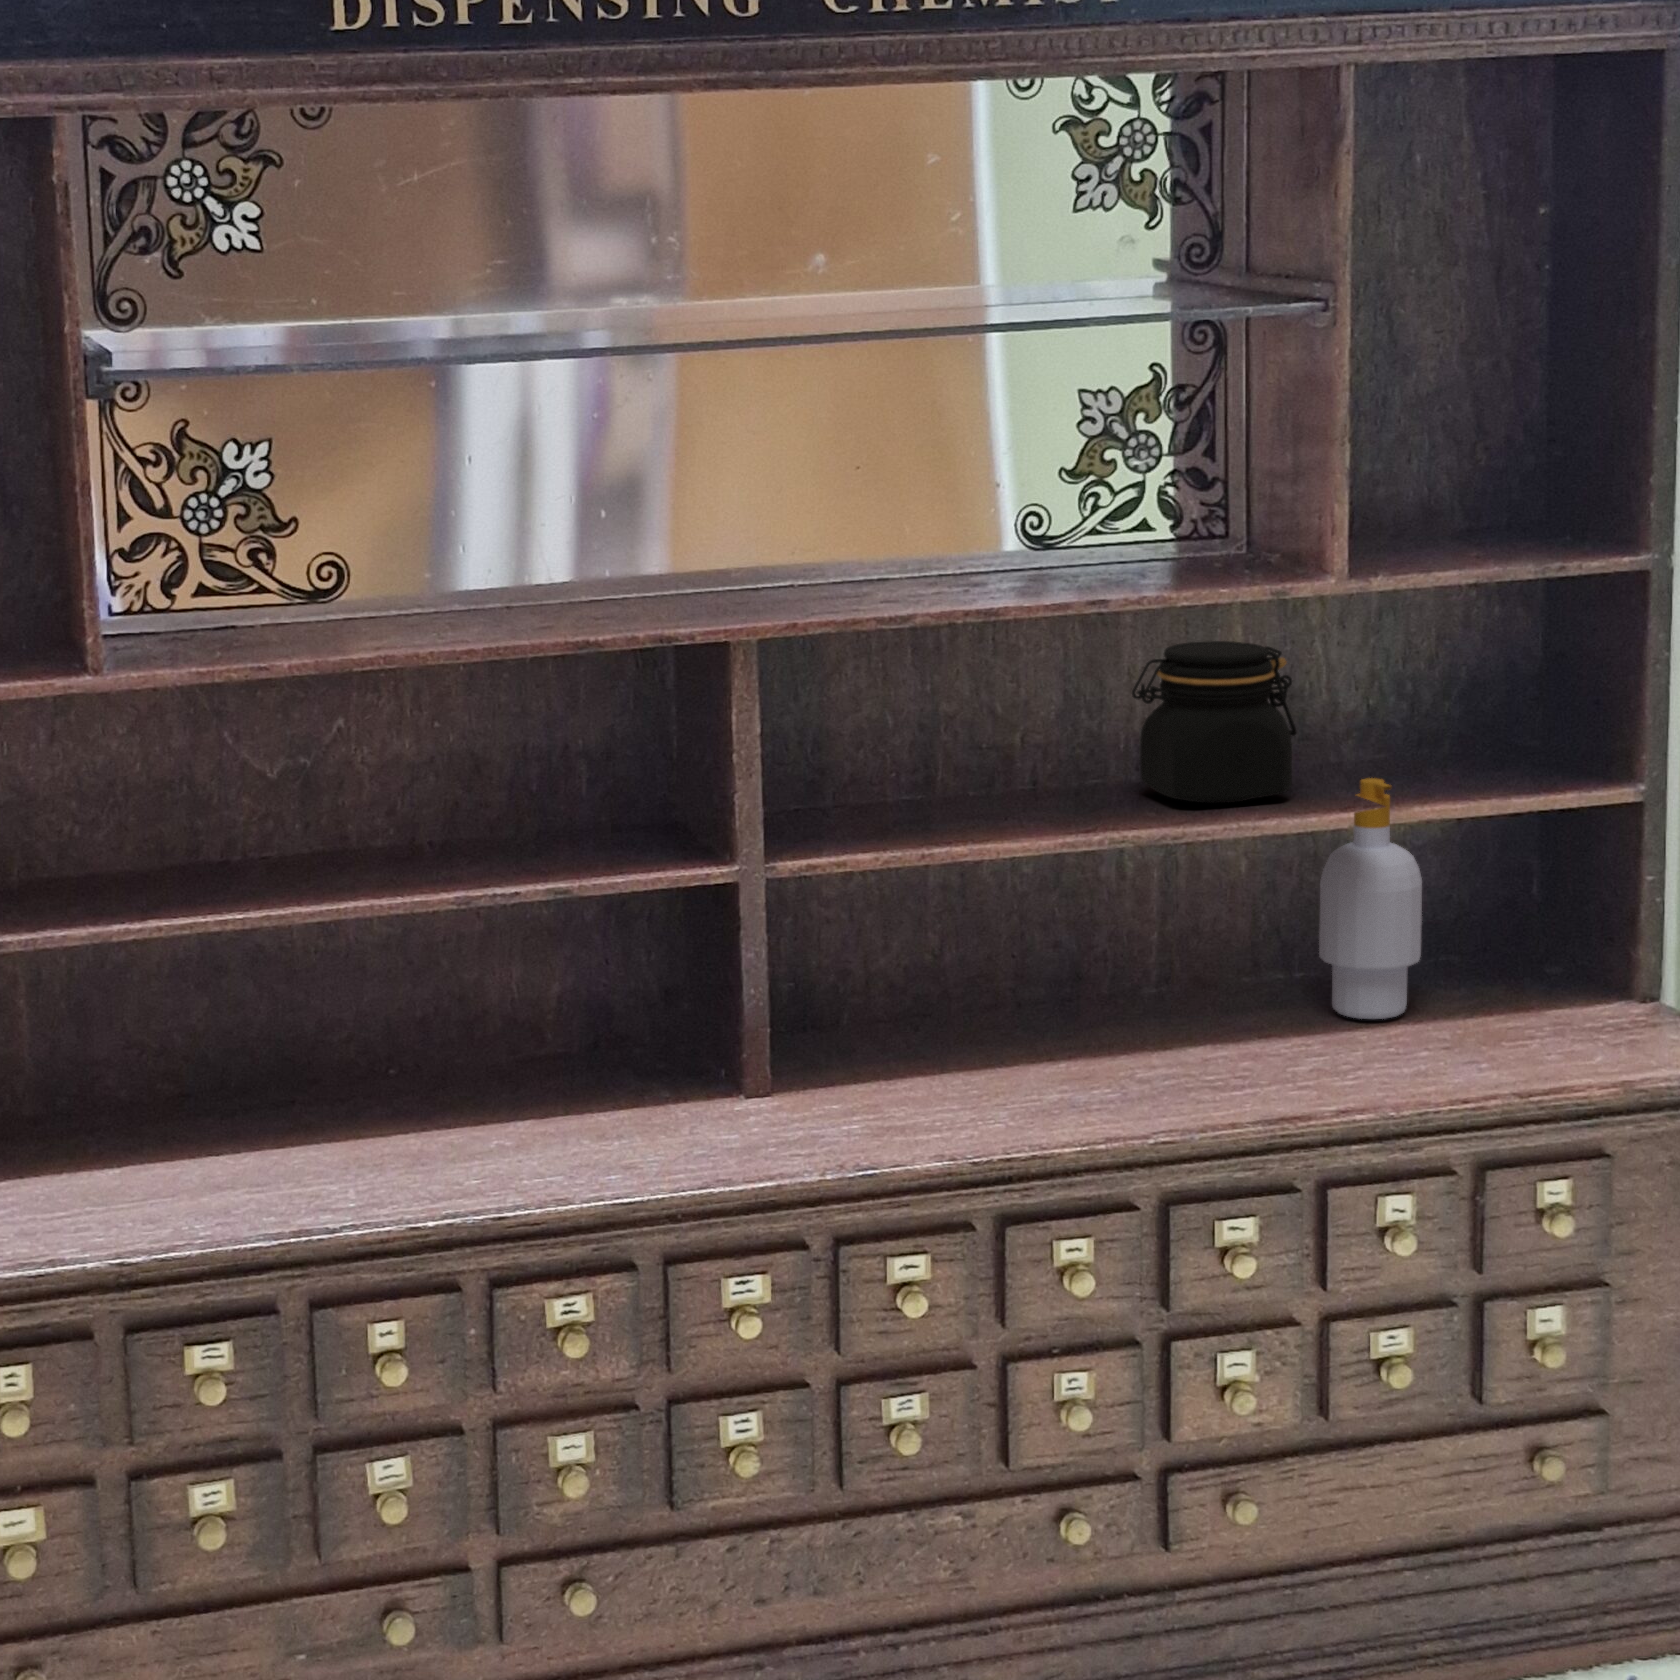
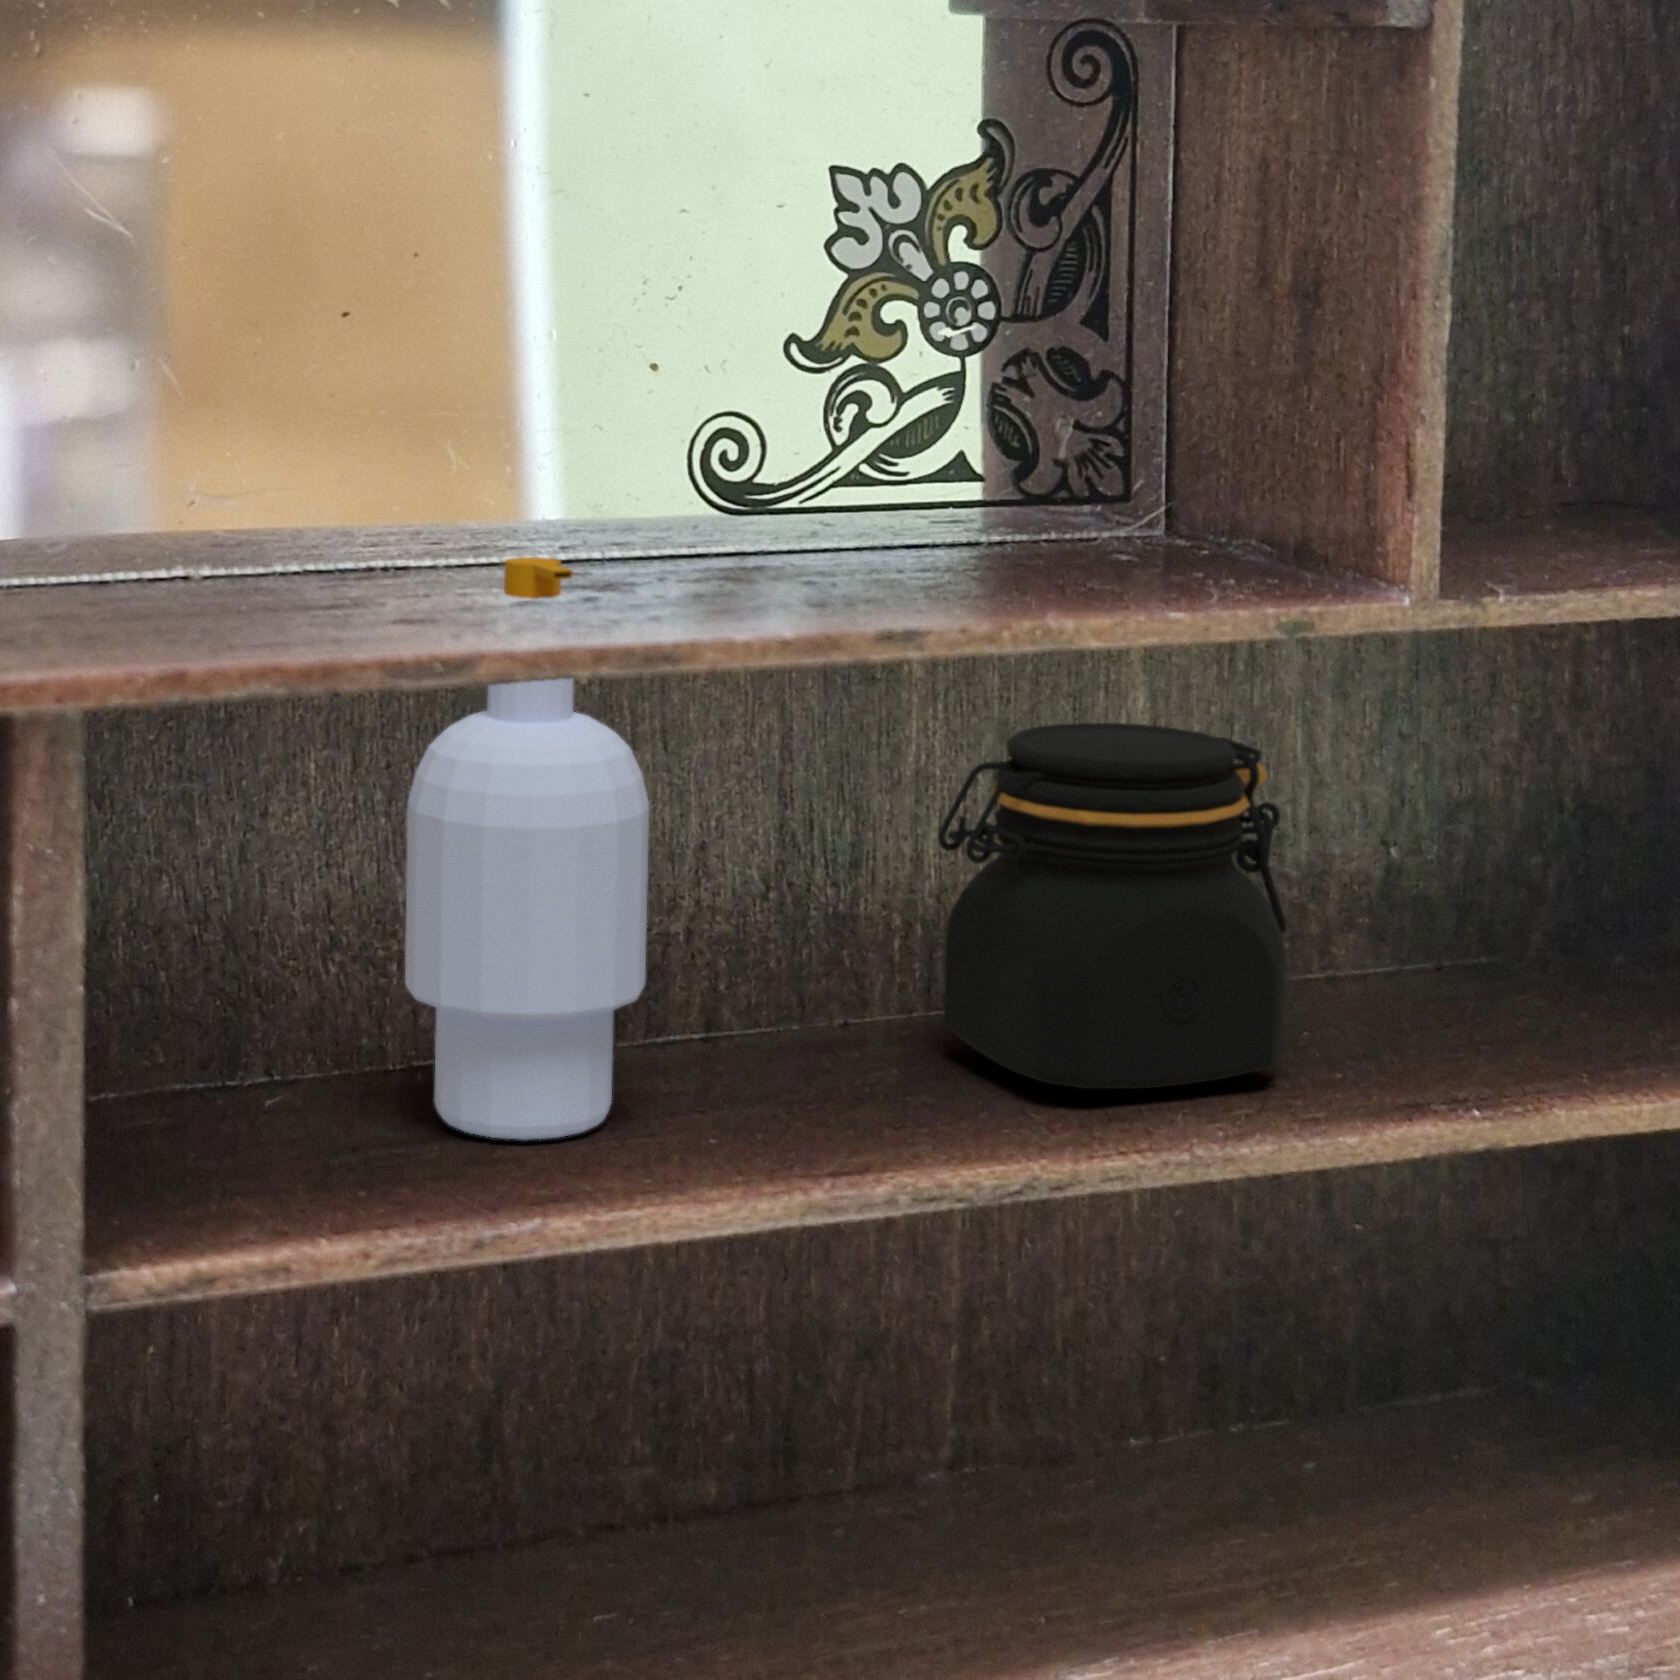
soap bottle: present [1319,778,1422,1019] -> present [405,557,649,1140]

